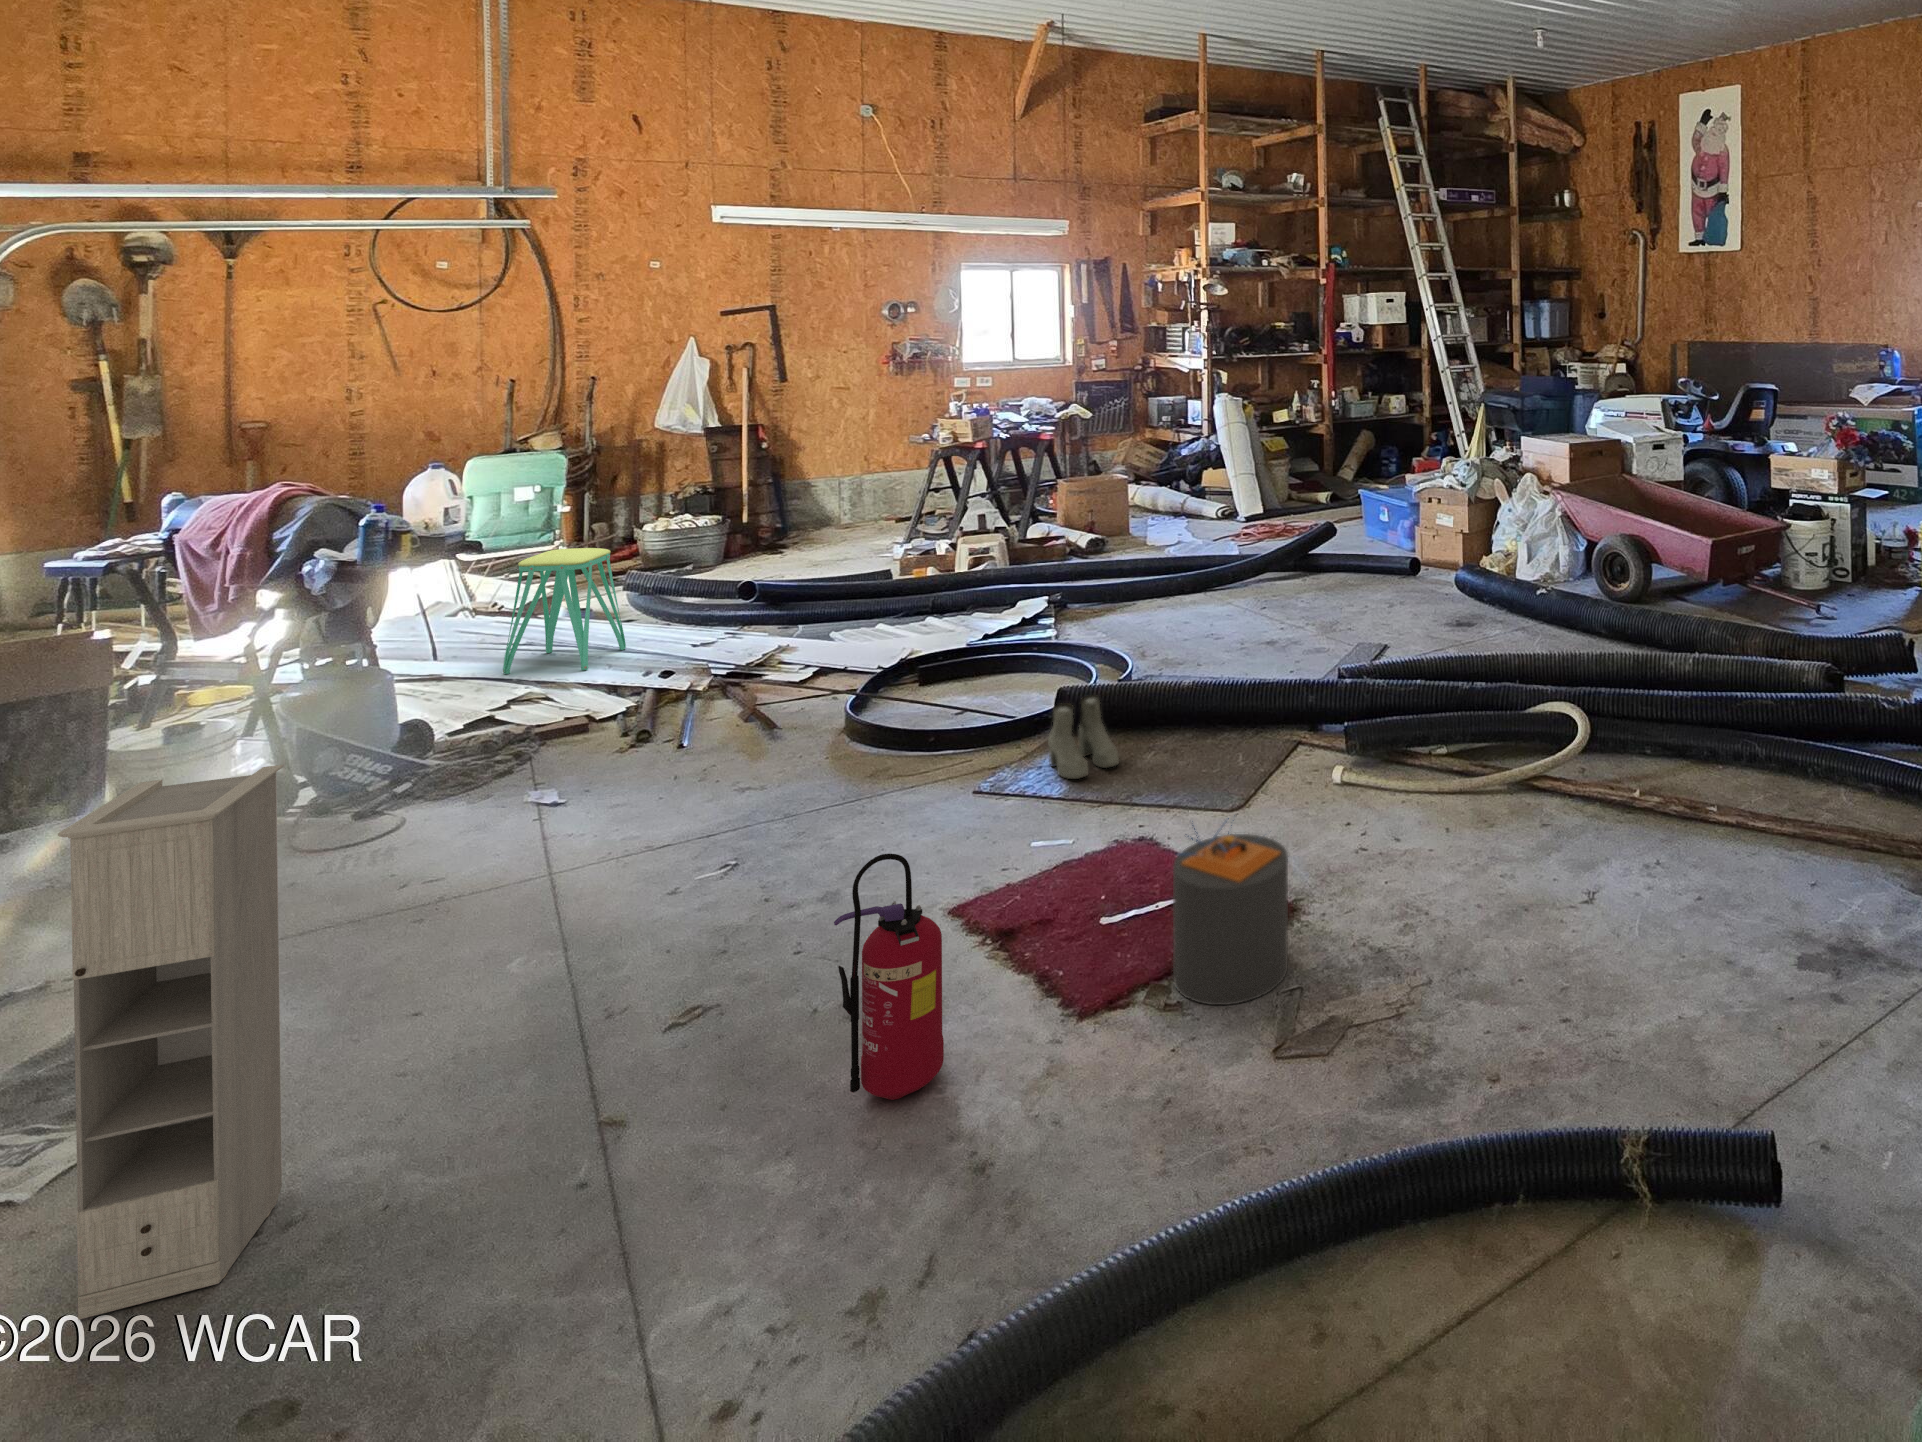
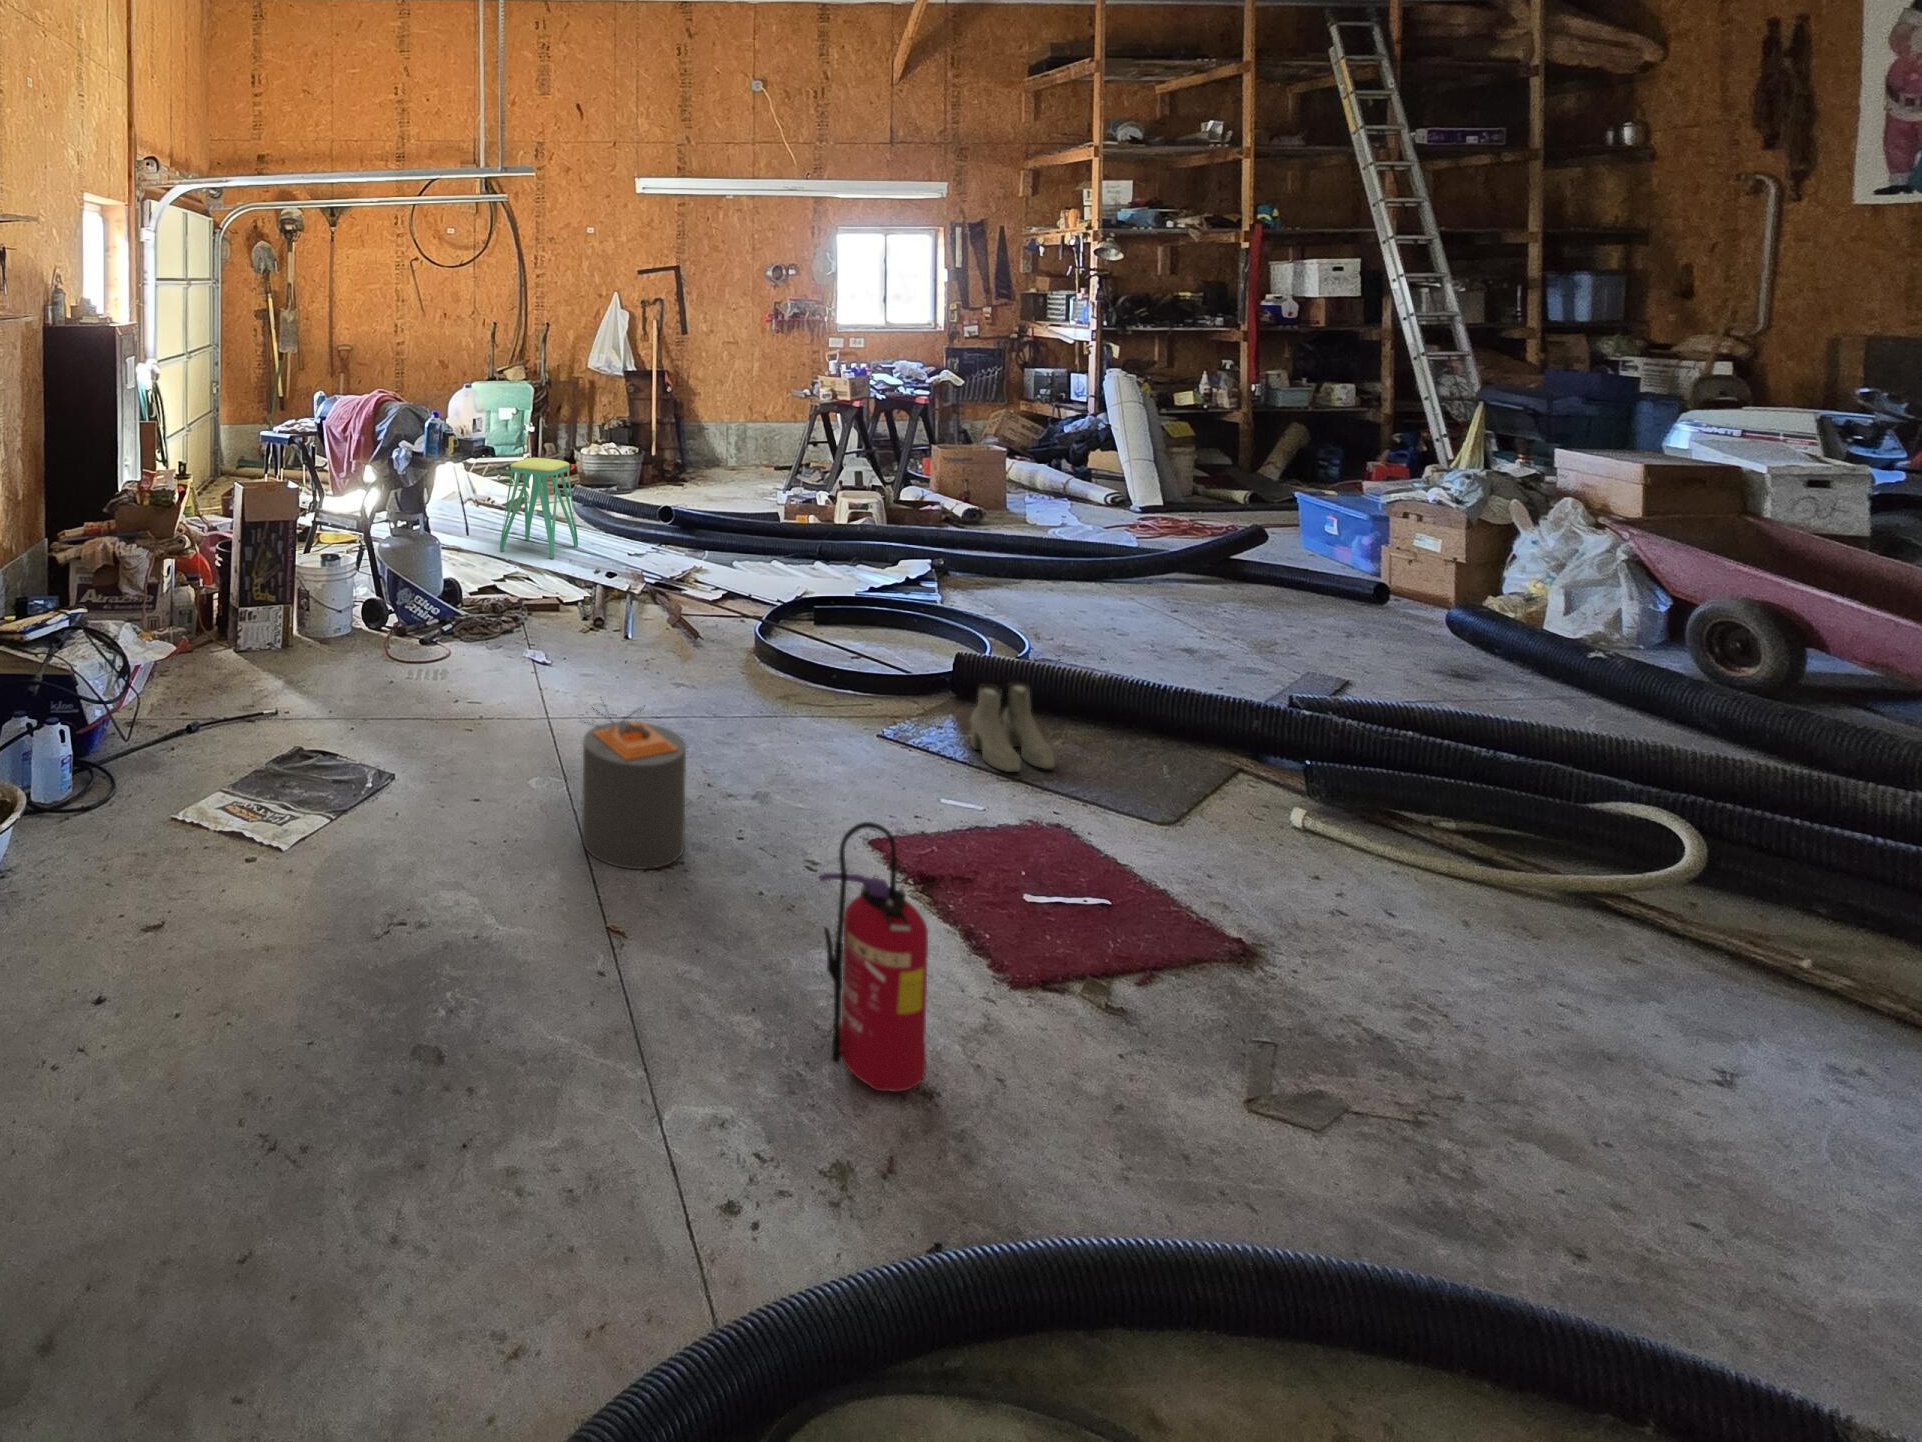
cabinet: present [58,765,284,1319] -> none [286,597,404,1007]
trash can: present [1173,815,1288,1005] -> present [582,697,686,869]

